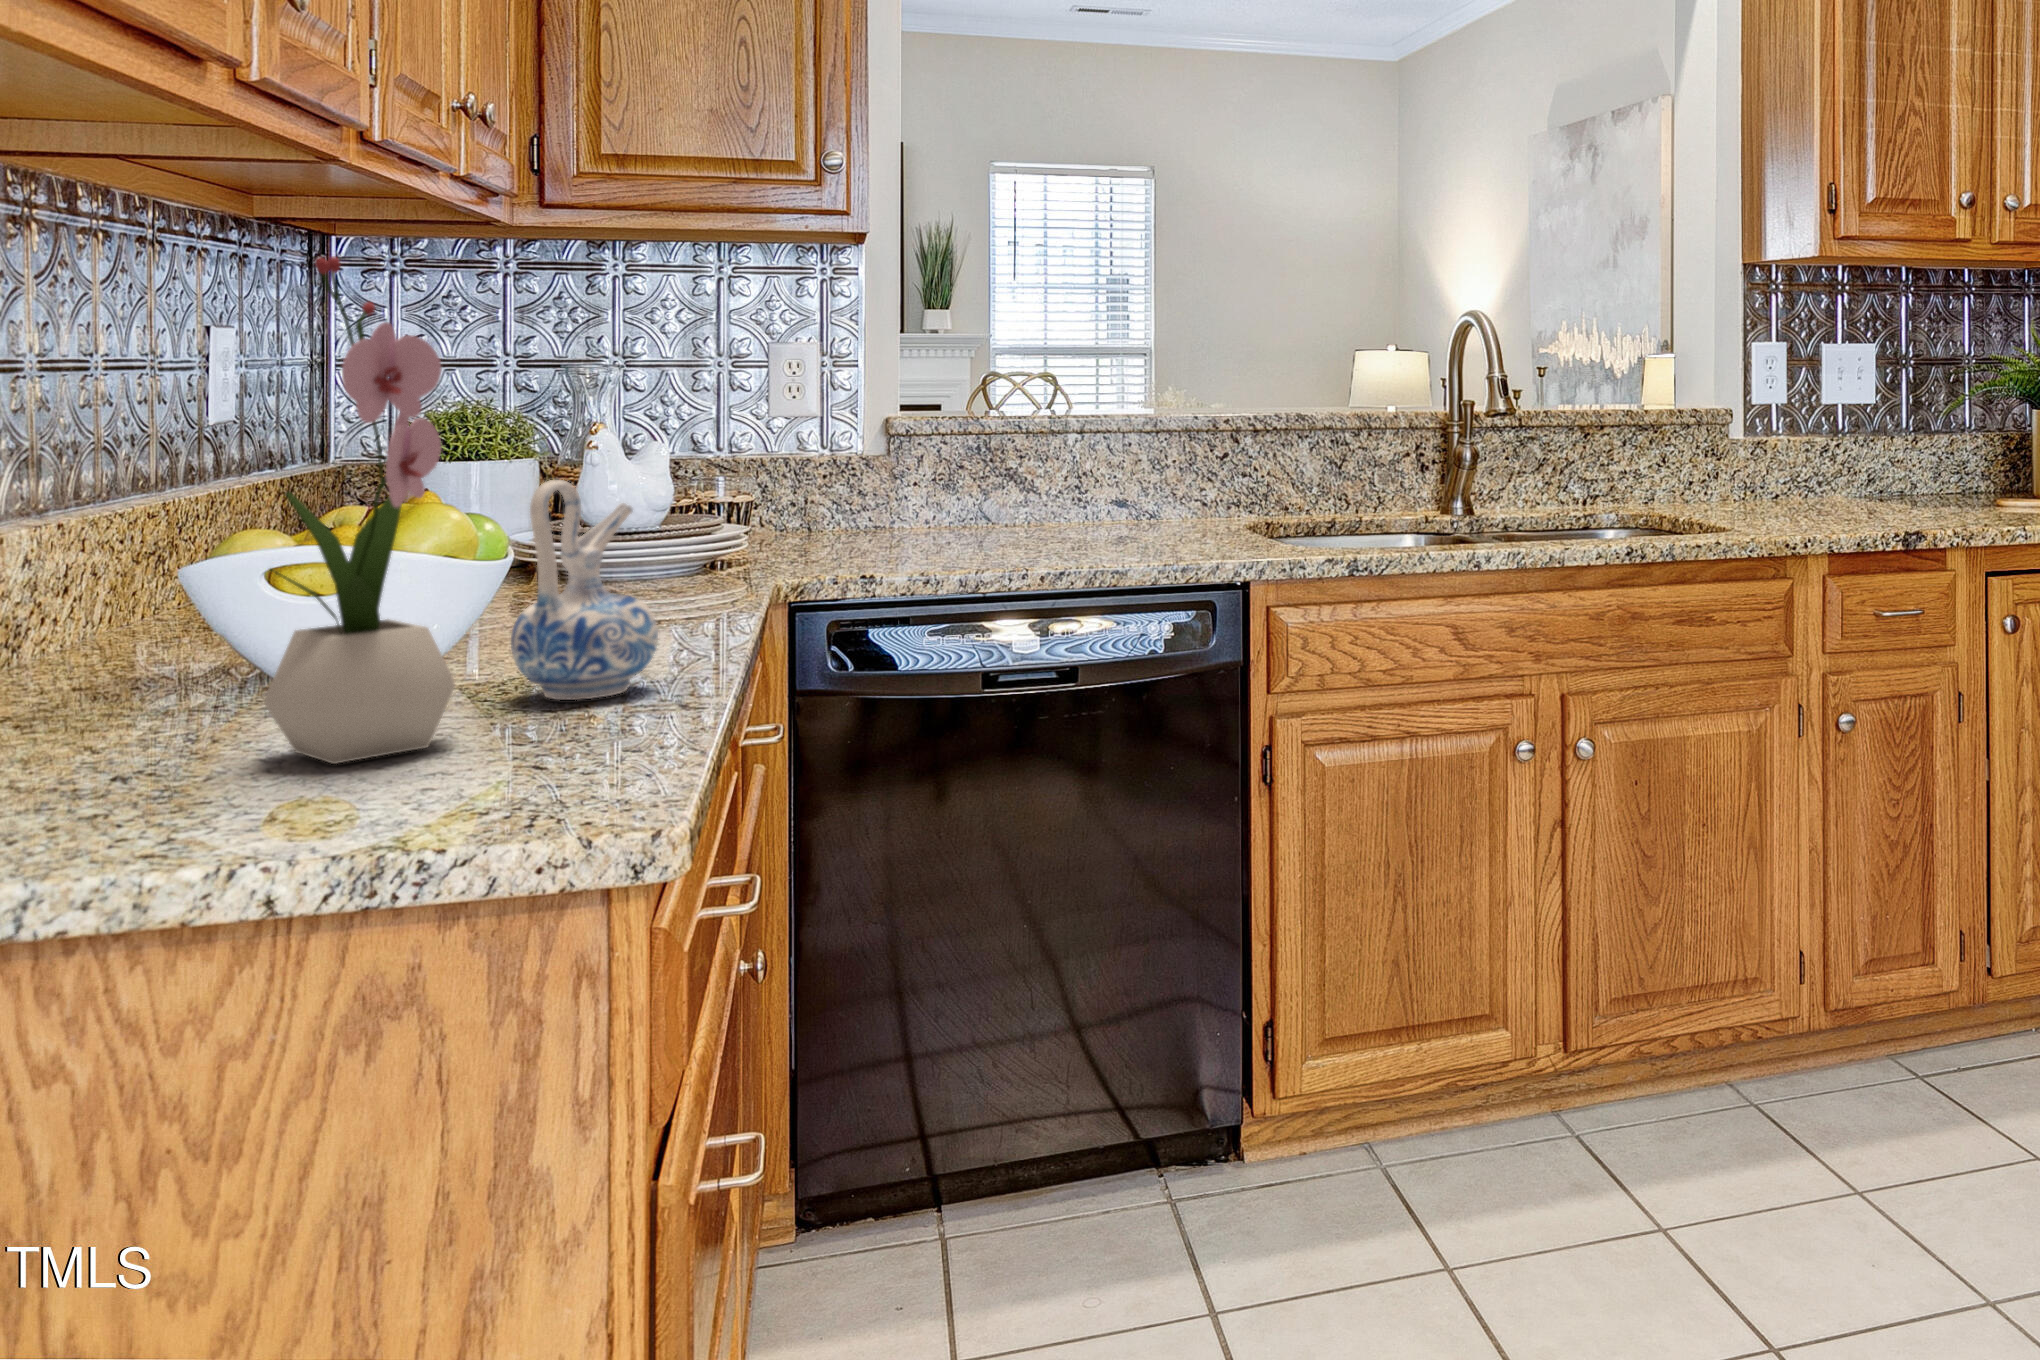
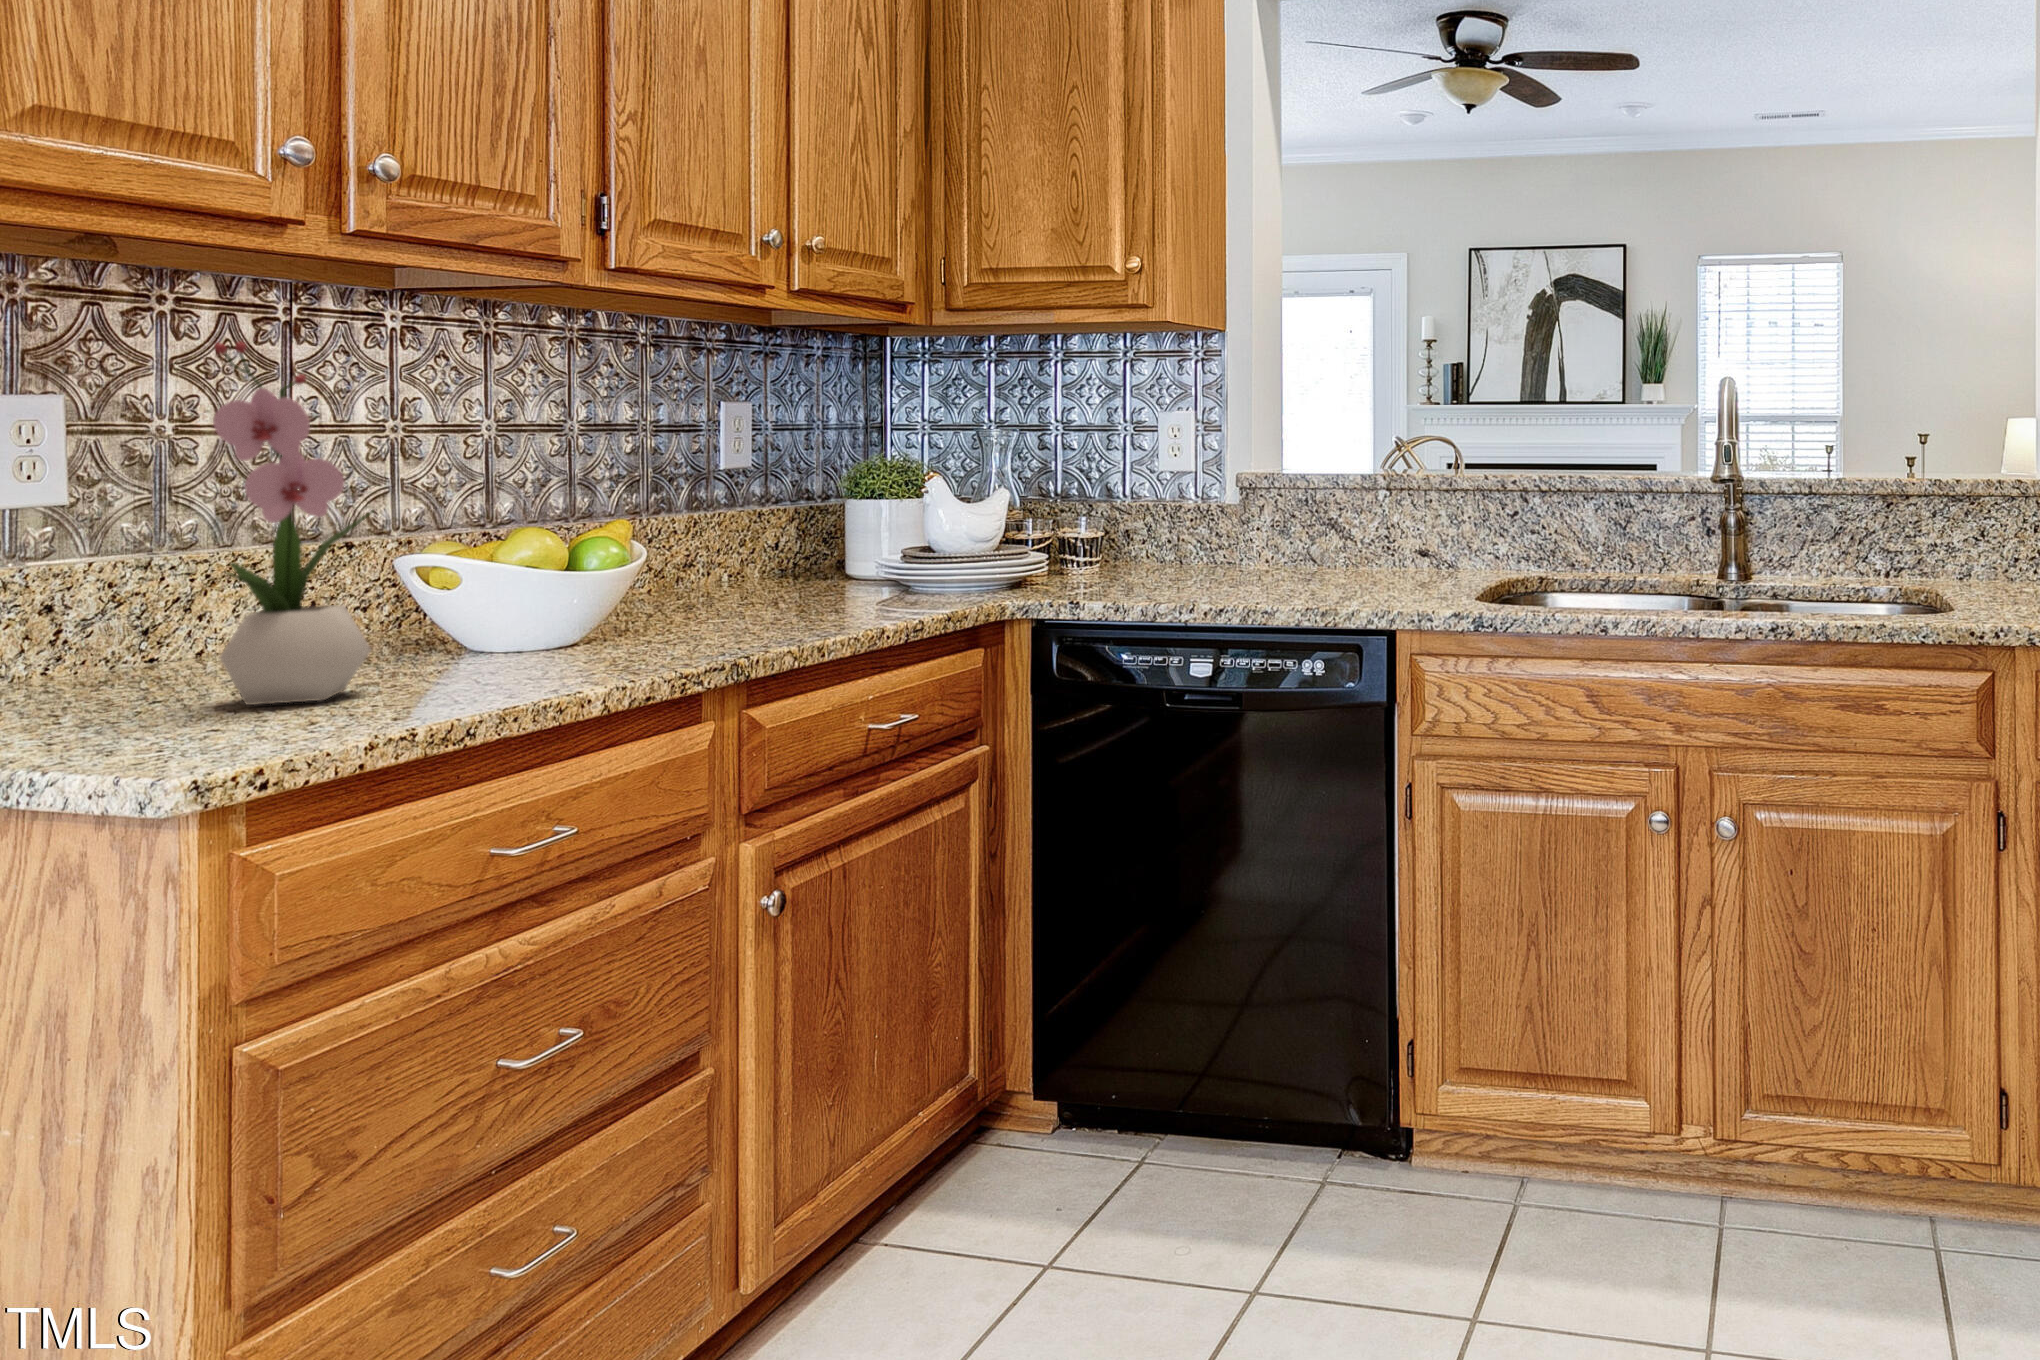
ceramic pitcher: present [511,480,658,700] -> none [489,509,607,677]

